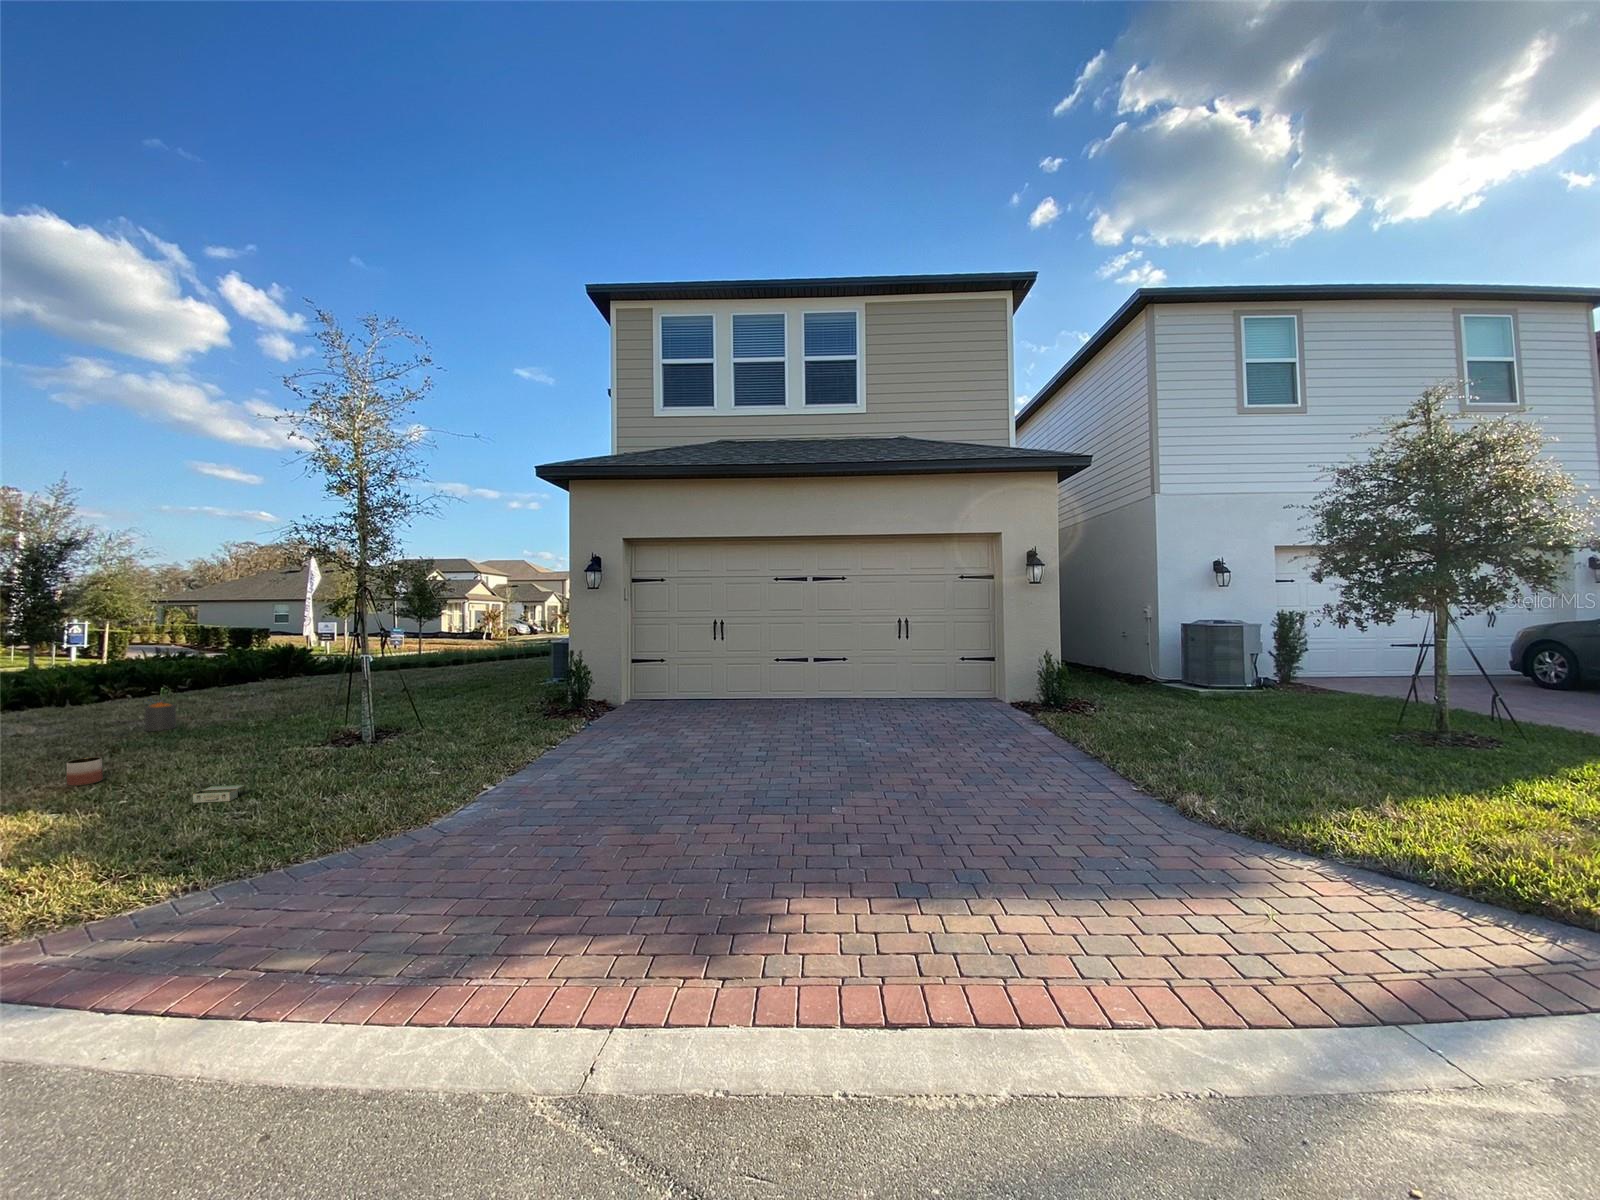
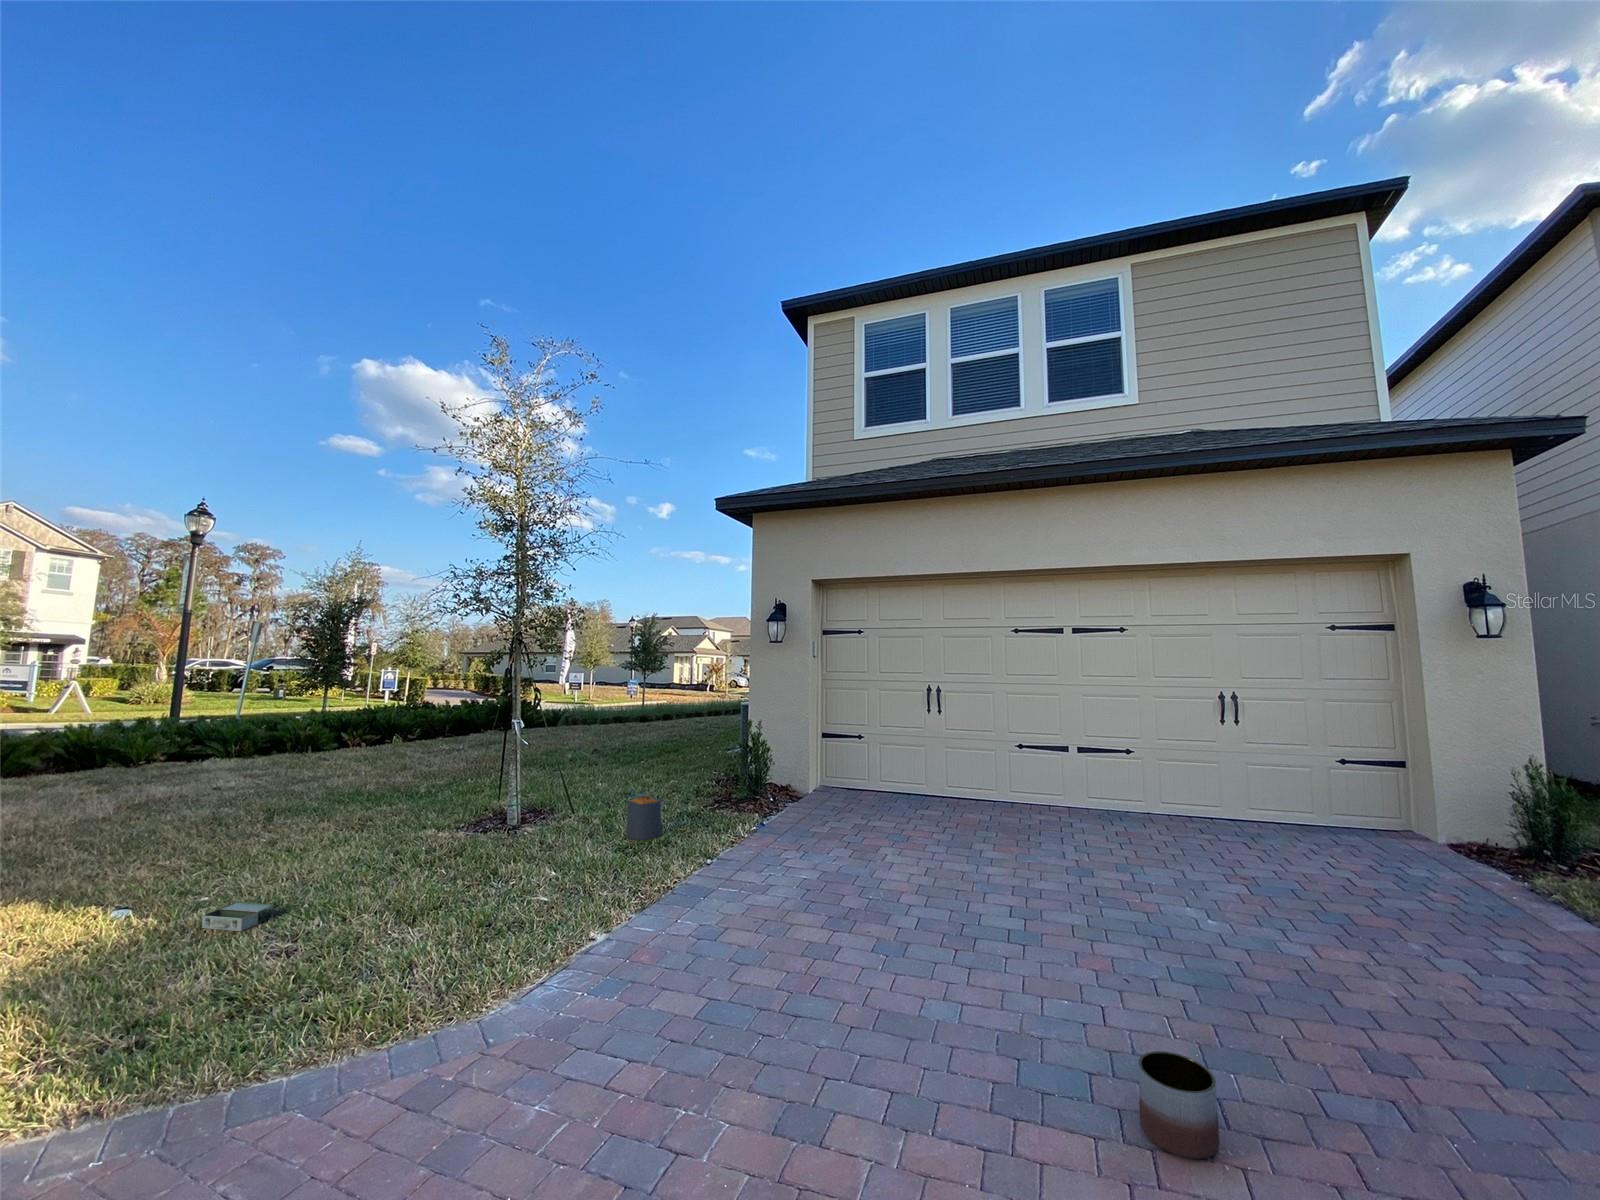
trash can: present [144,701,176,731] -> present [626,788,661,840]
planter: present [66,757,103,786] -> present [1138,1051,1219,1159]

